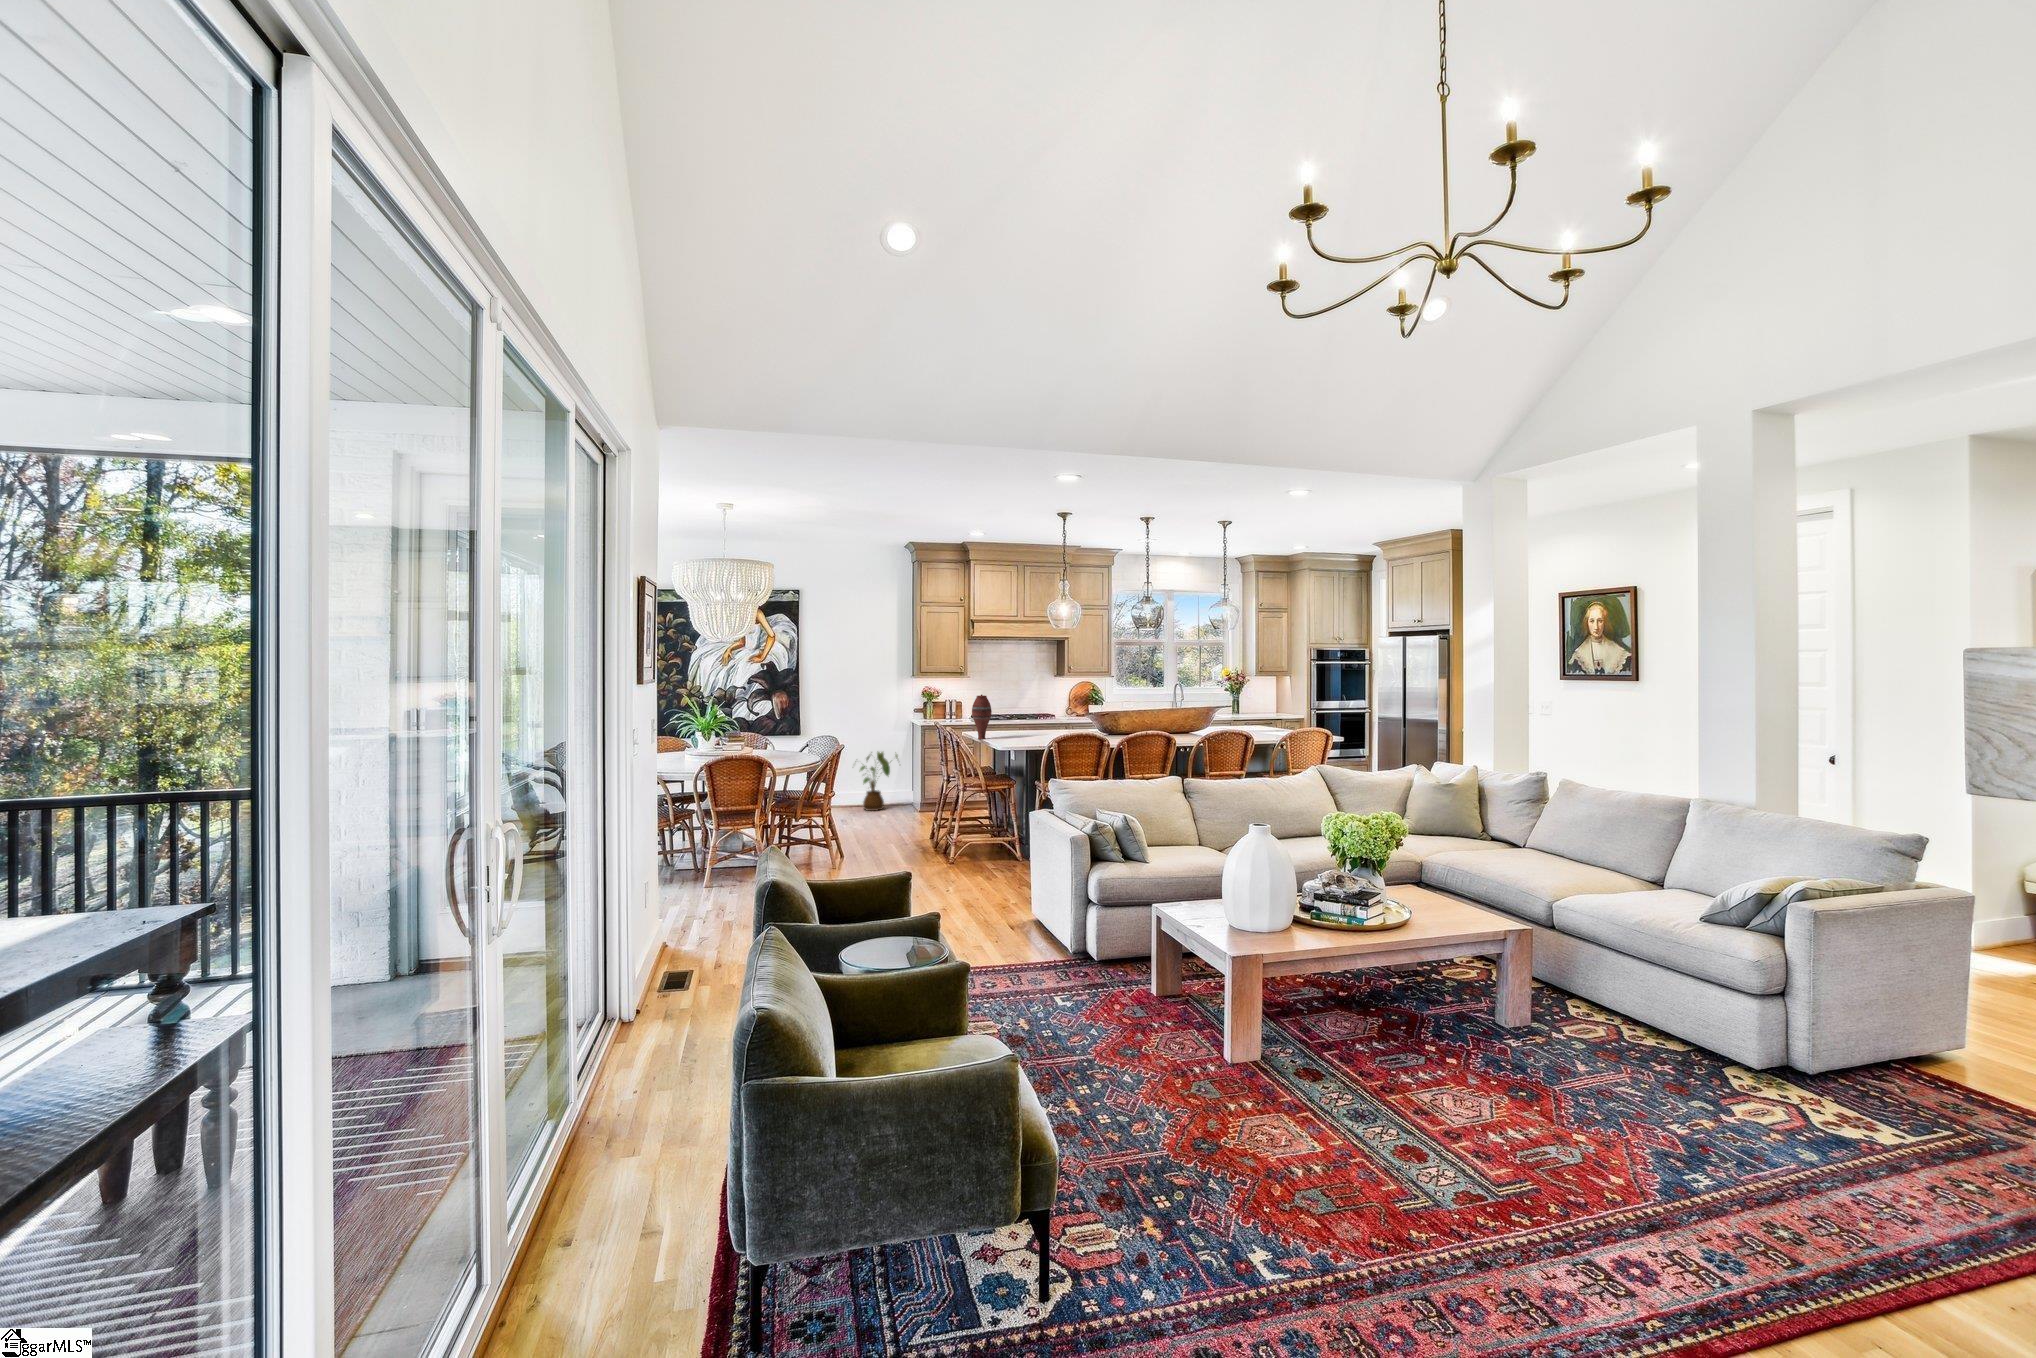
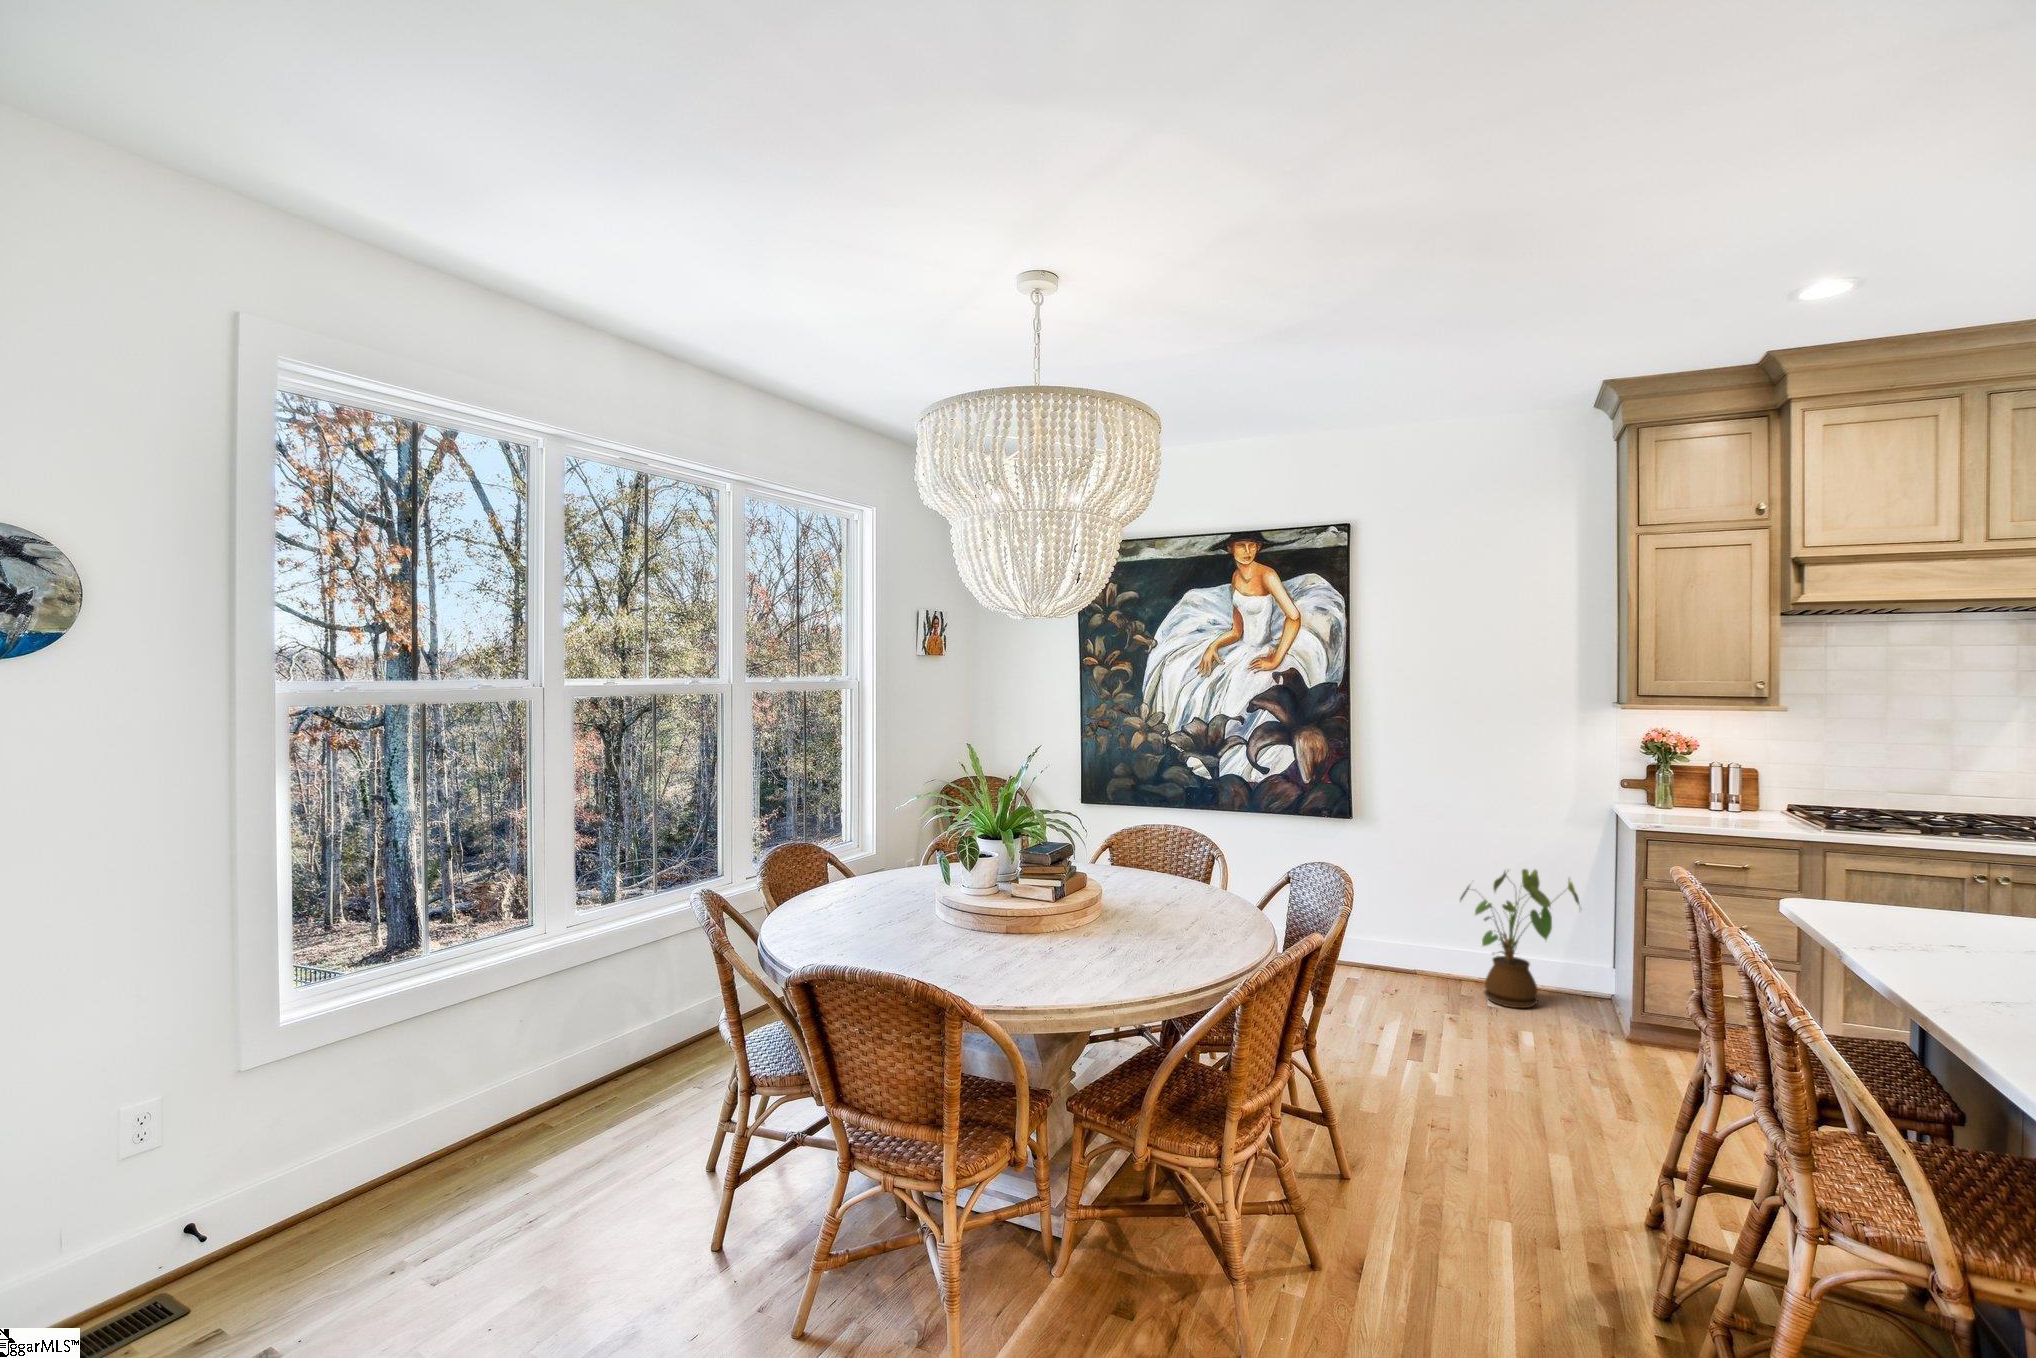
vase: present [972,695,992,739] -> none [1853,773,1947,932]

